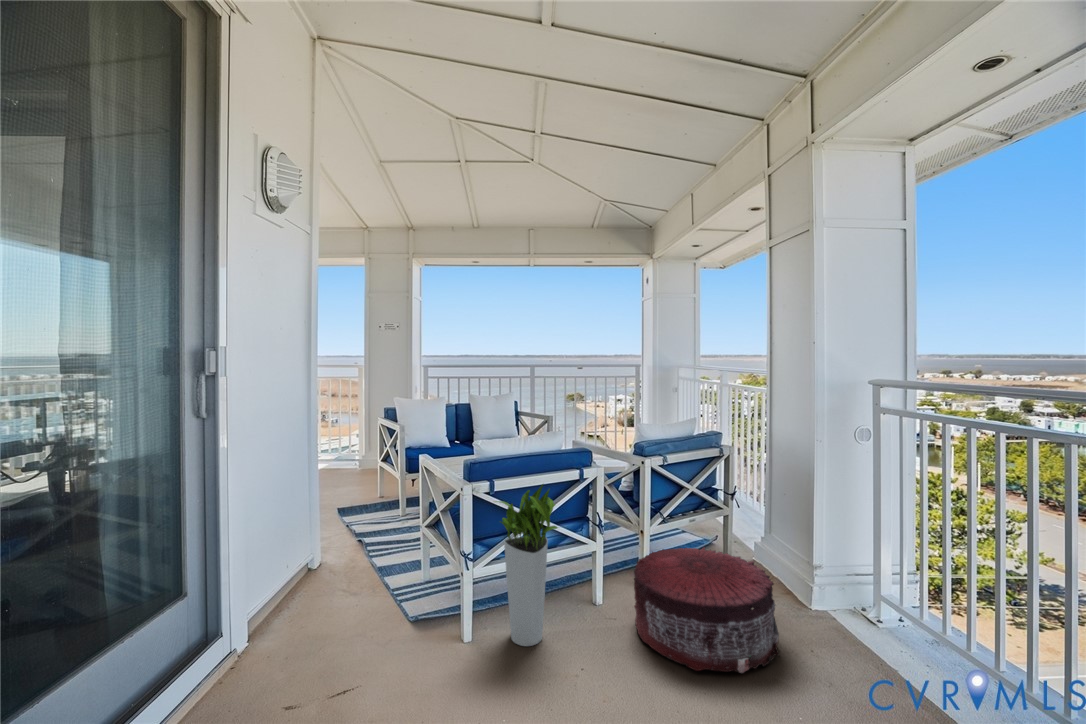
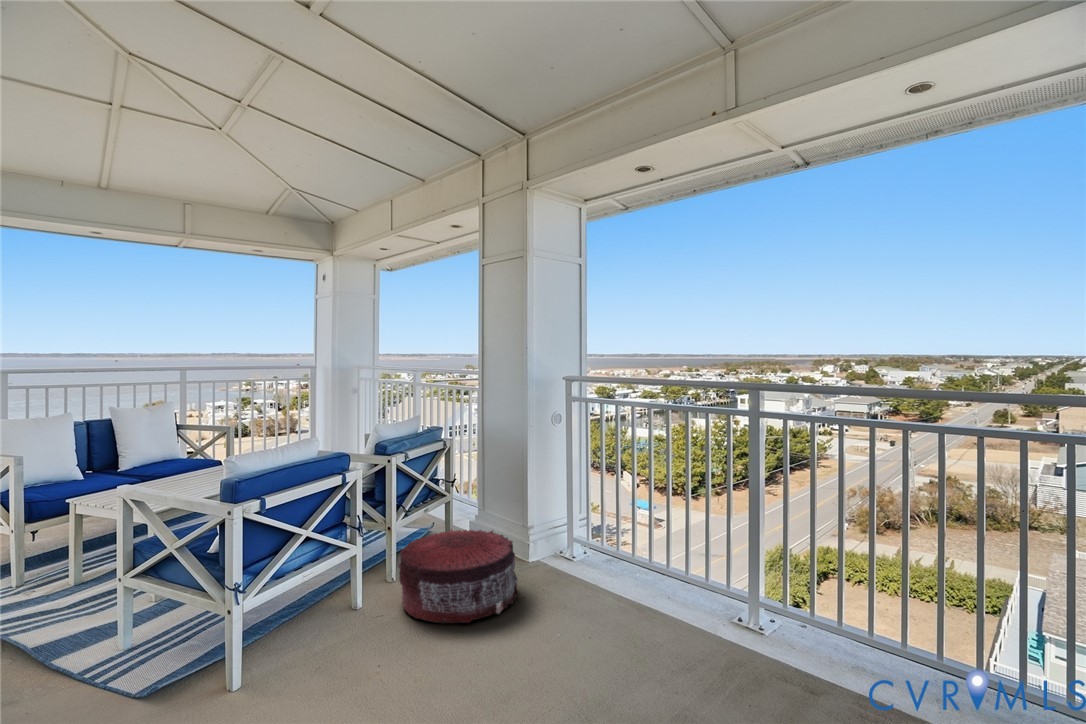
planter: present [496,485,558,646] -> none [270,494,340,660]

